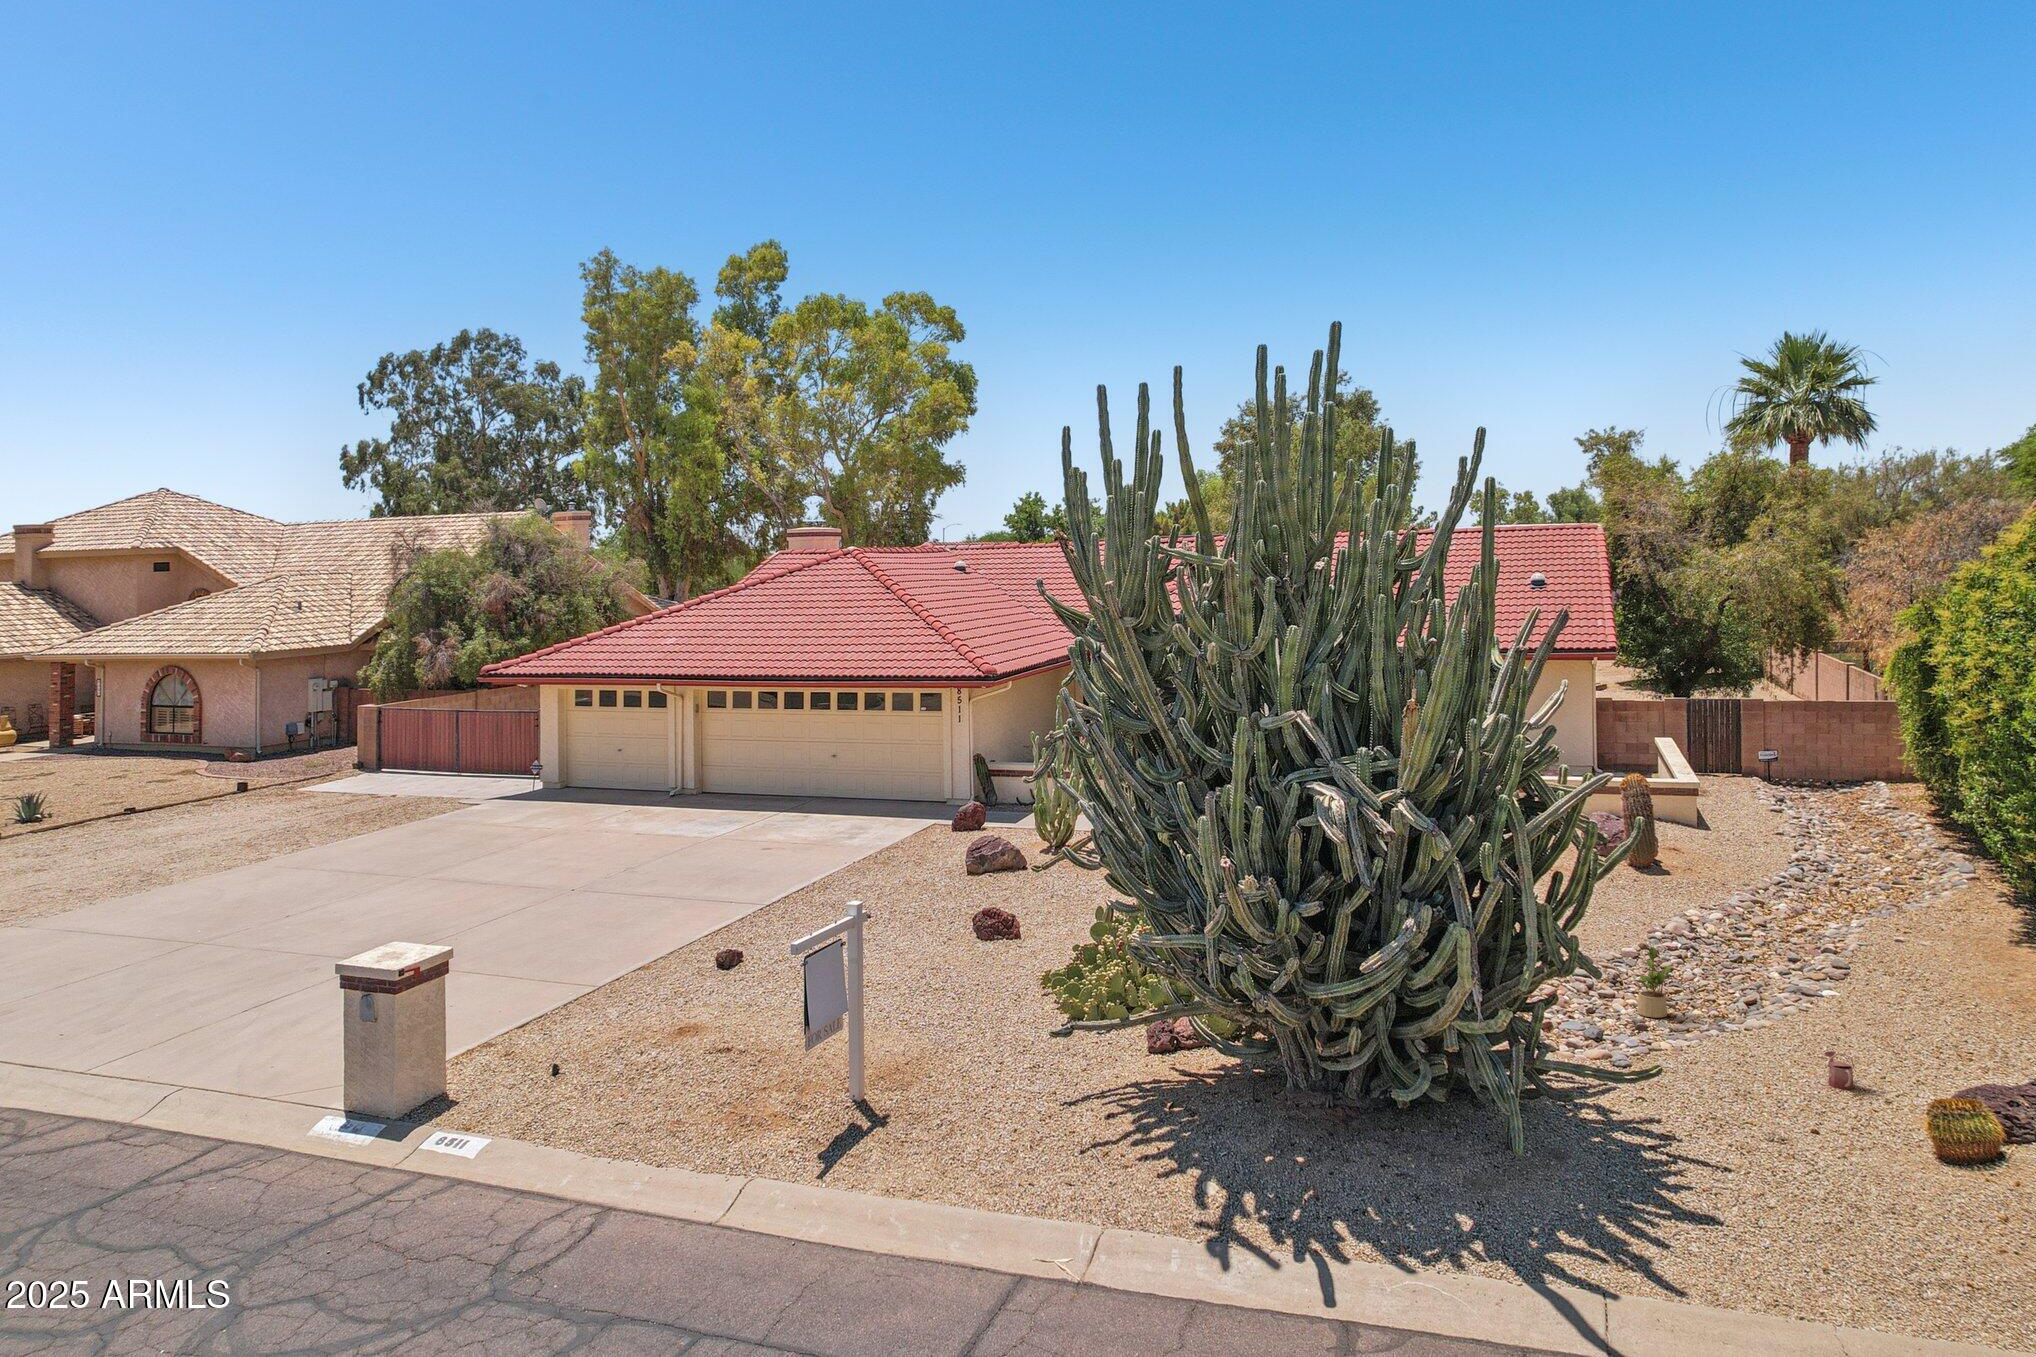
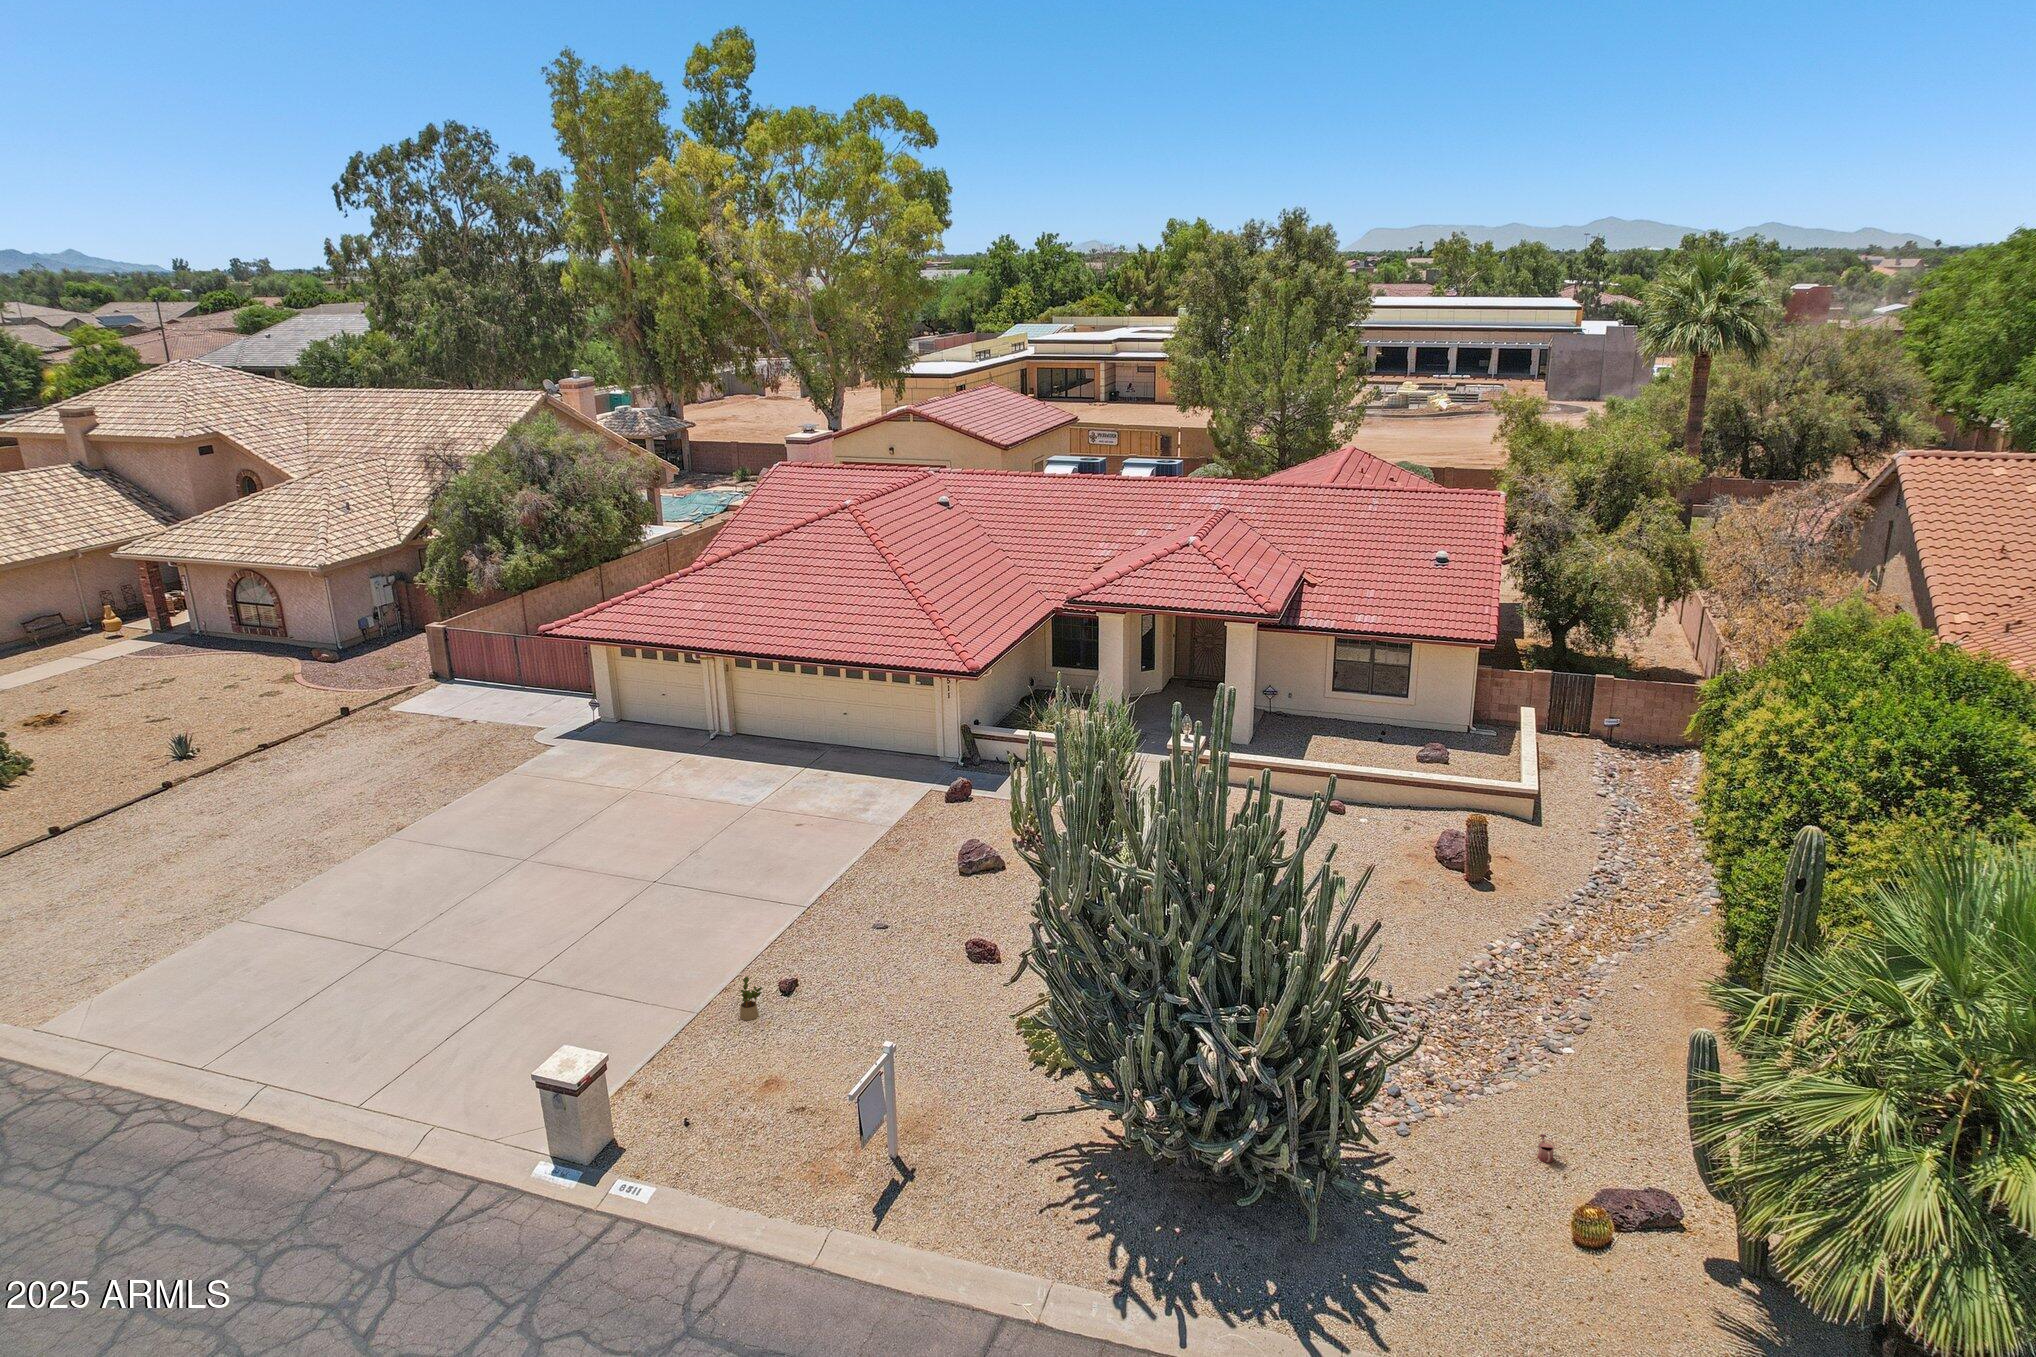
potted plant: present [1637,947,1673,1018] -> present [740,976,762,1020]

